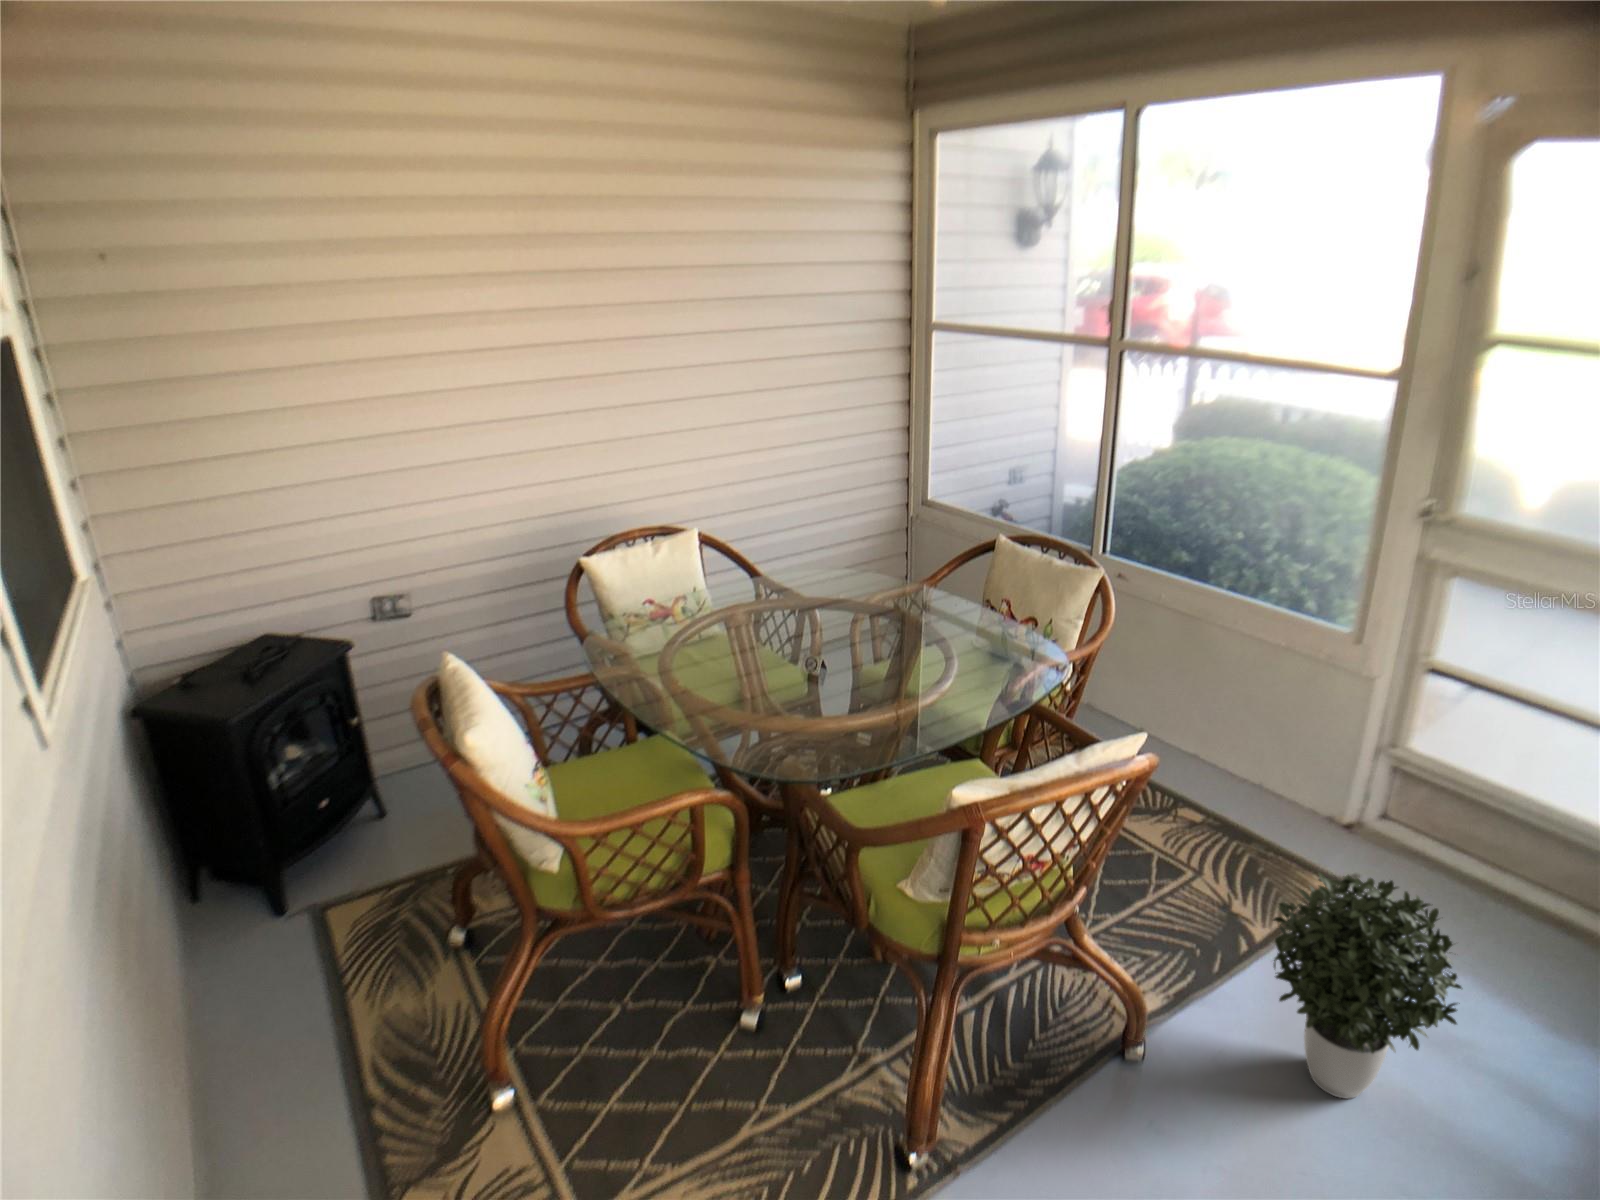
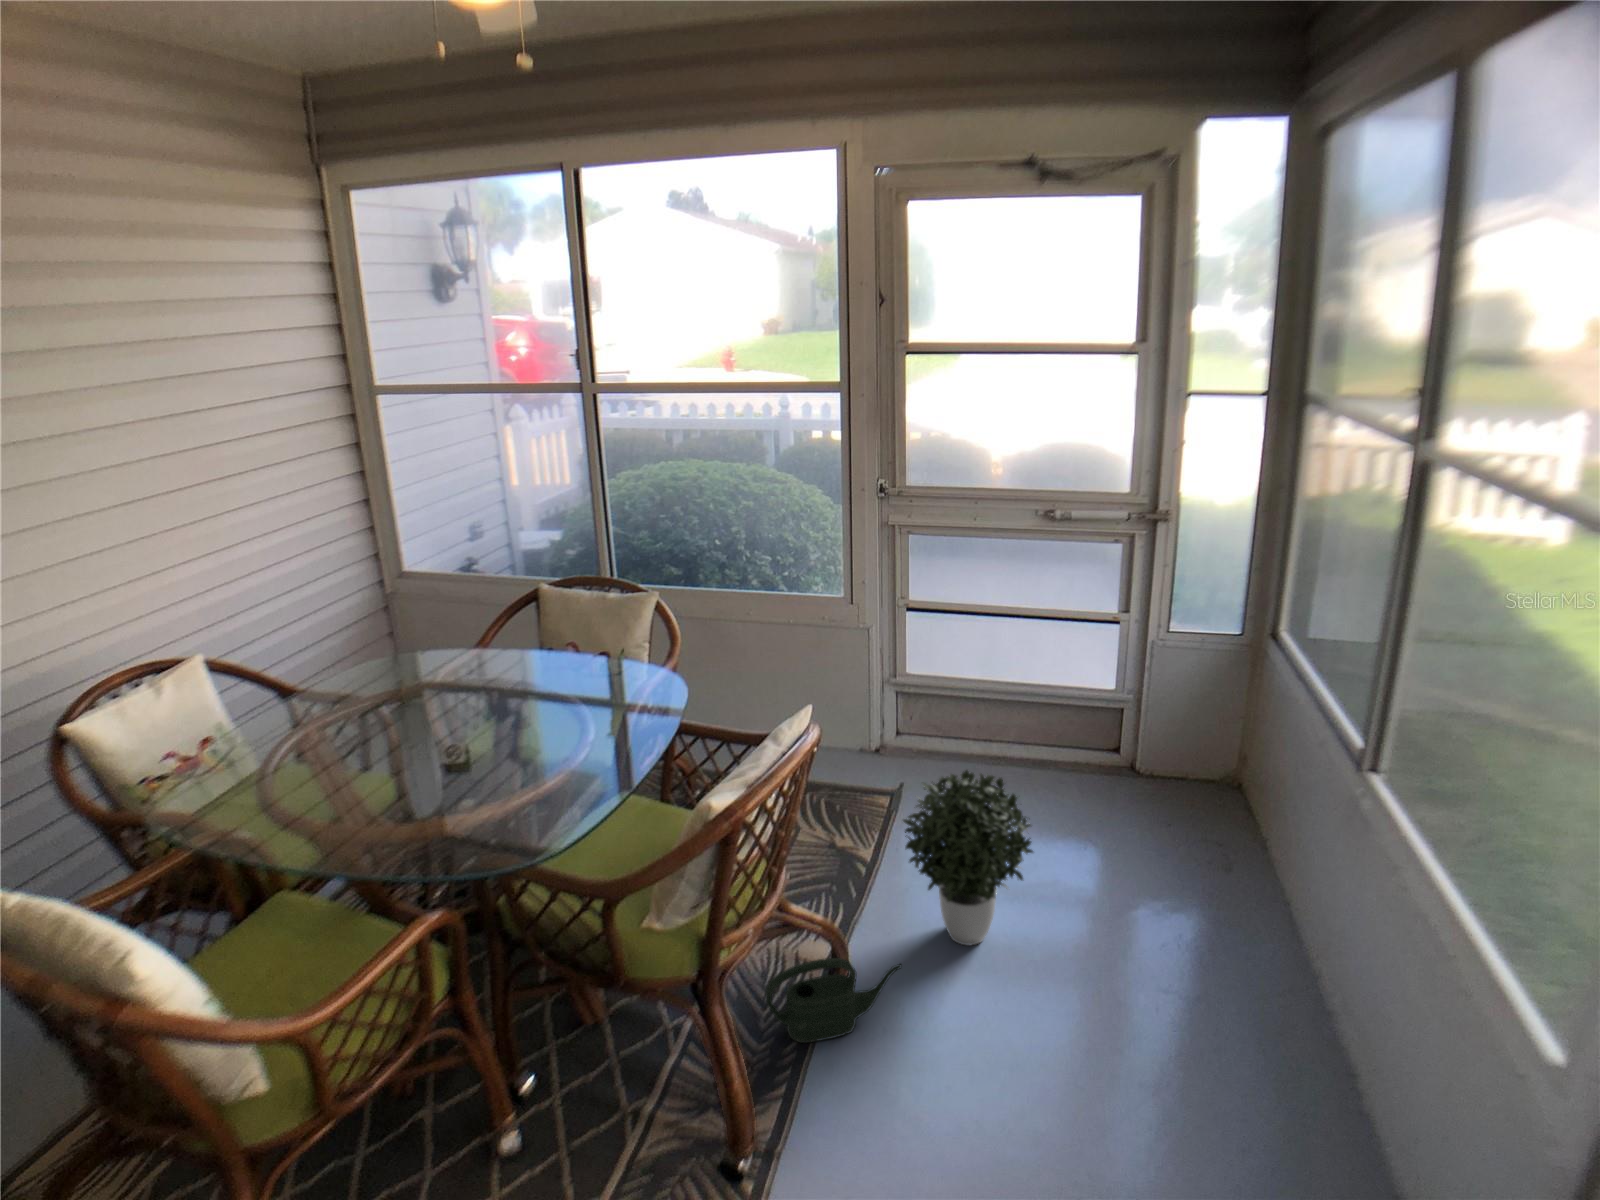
watering can: none [1031,1001,1201,1107] -> present [766,958,902,1043]

